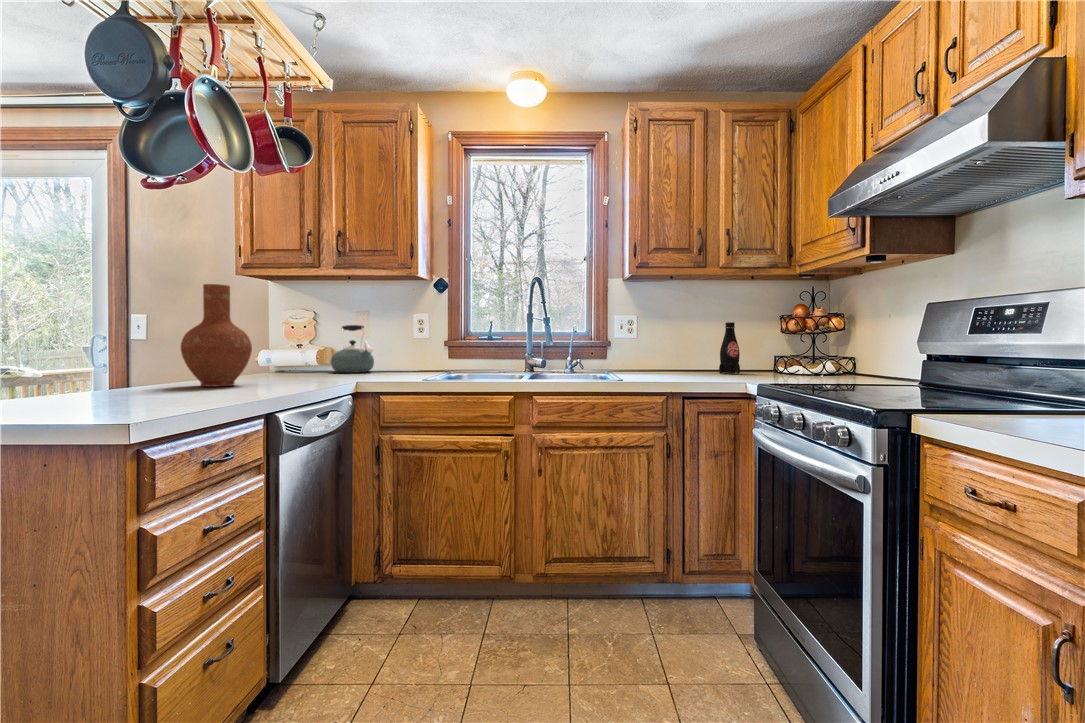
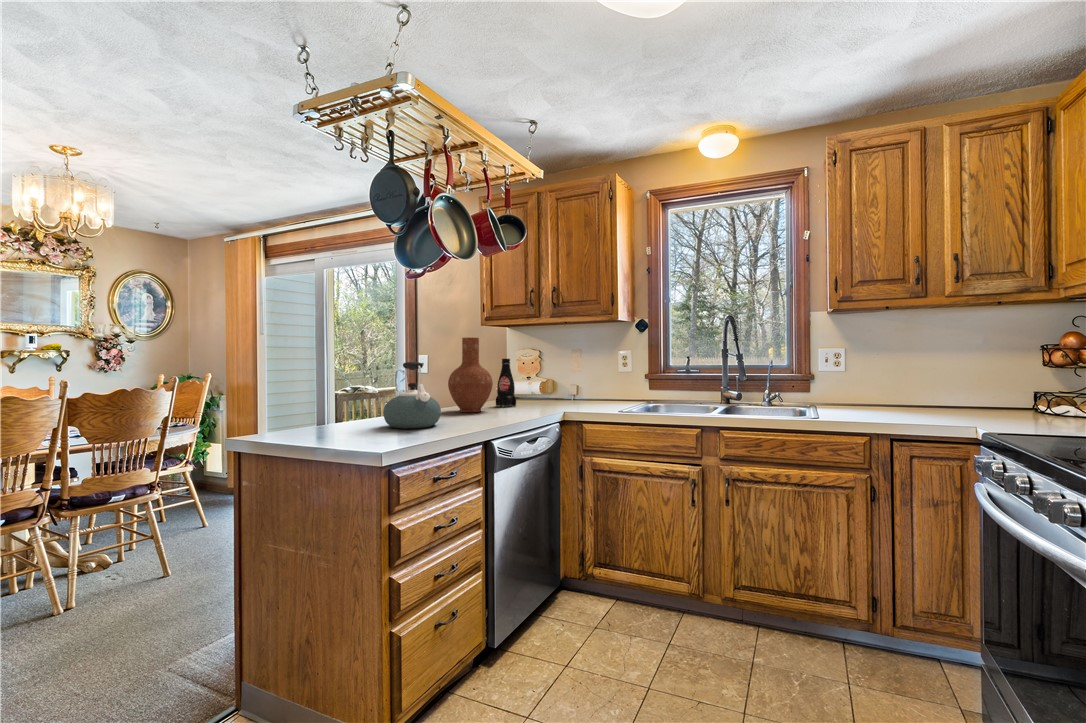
bottle: present [719,322,740,374] -> present [496,359,516,407]
kettle: present [331,325,374,373] -> present [383,362,441,428]

